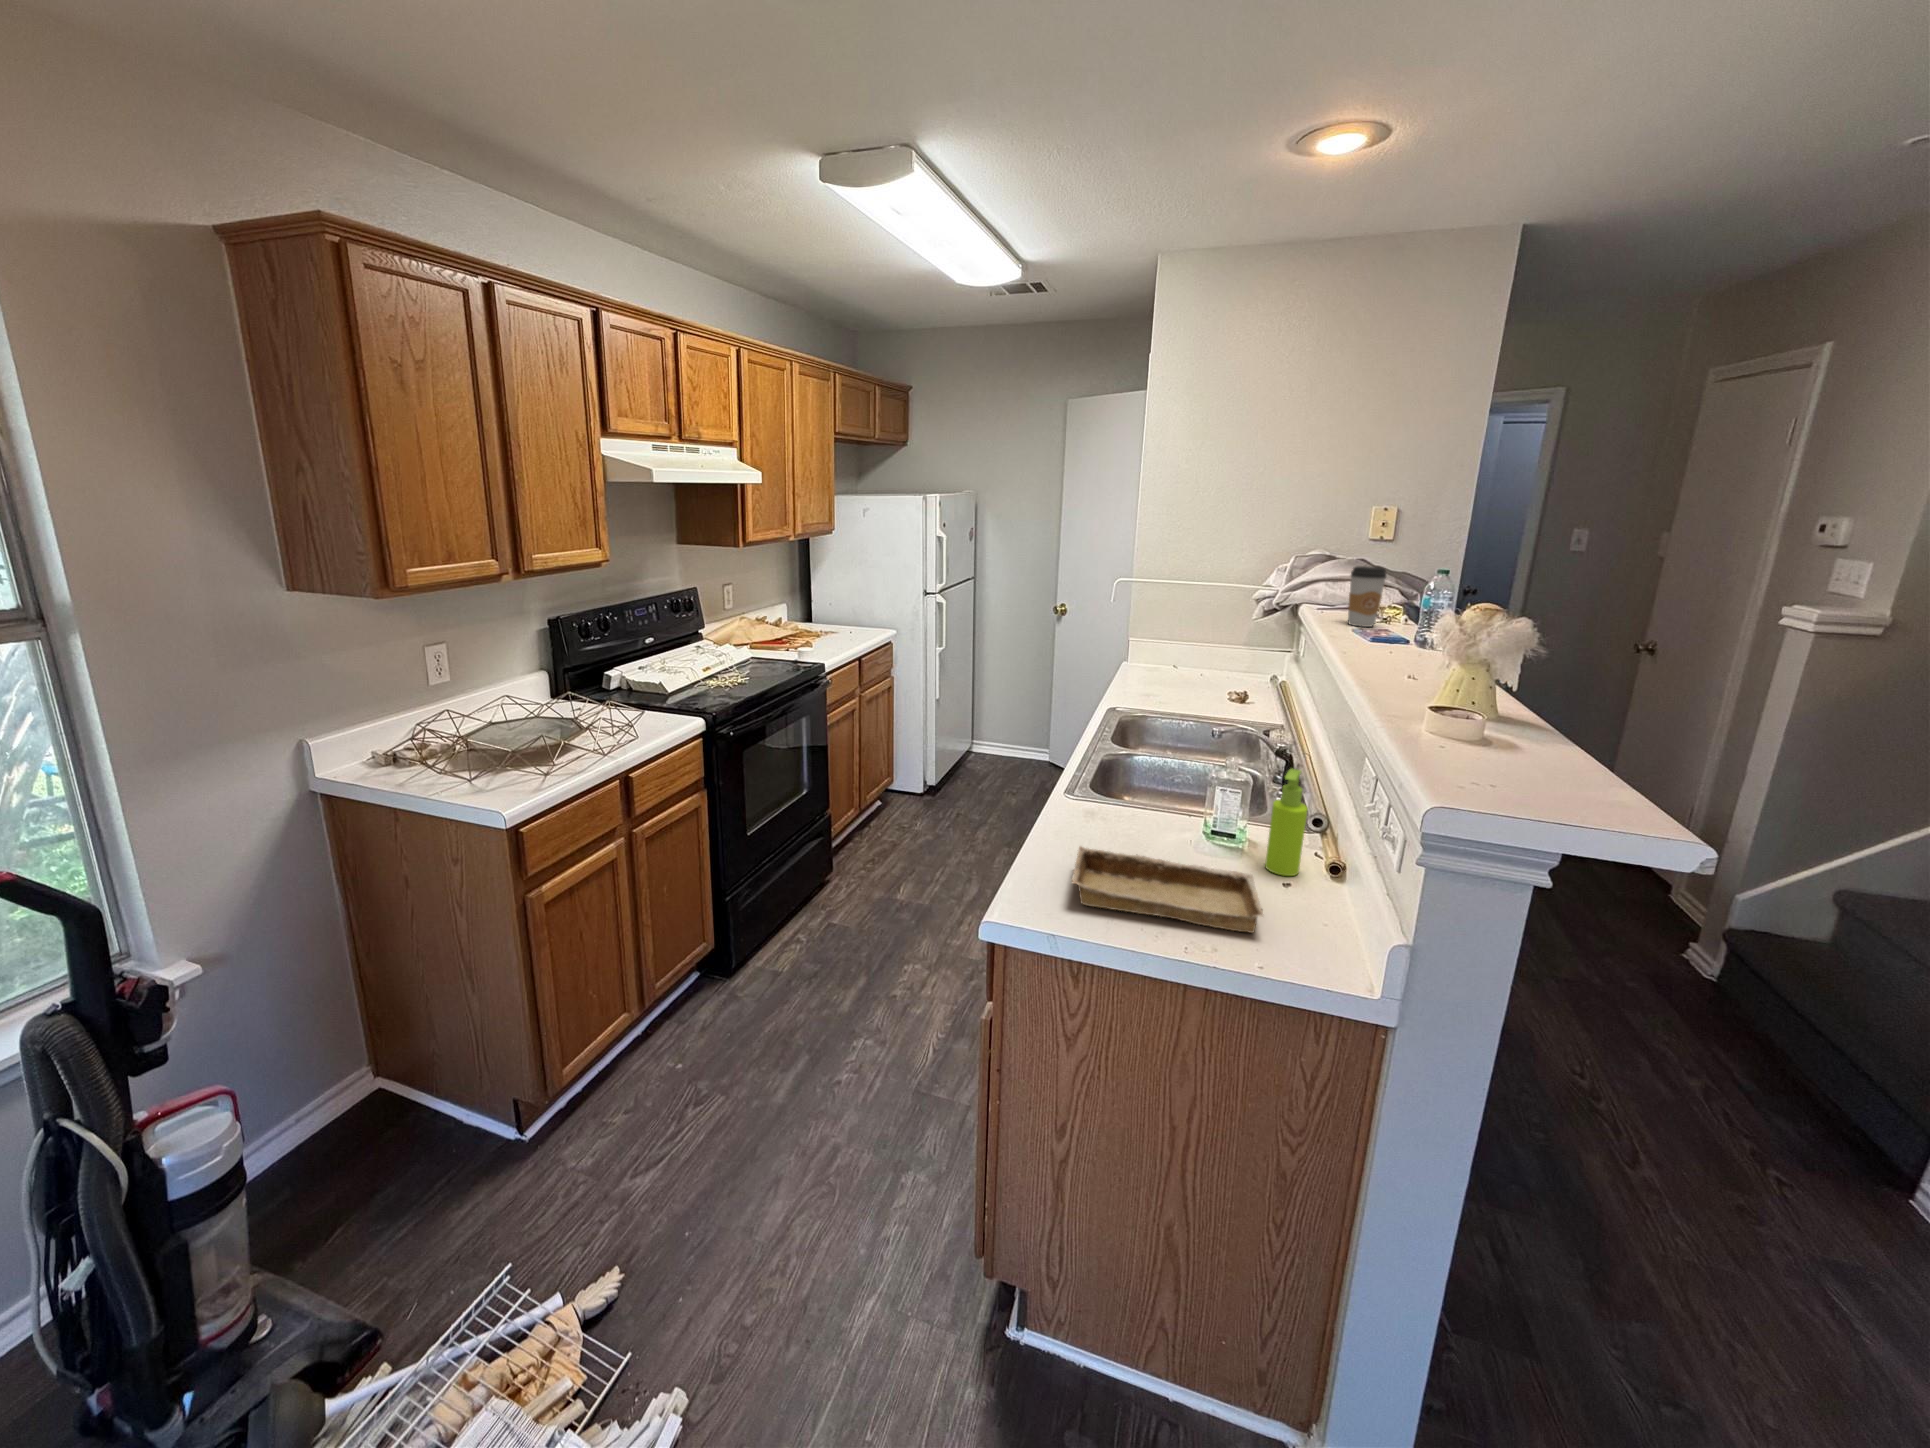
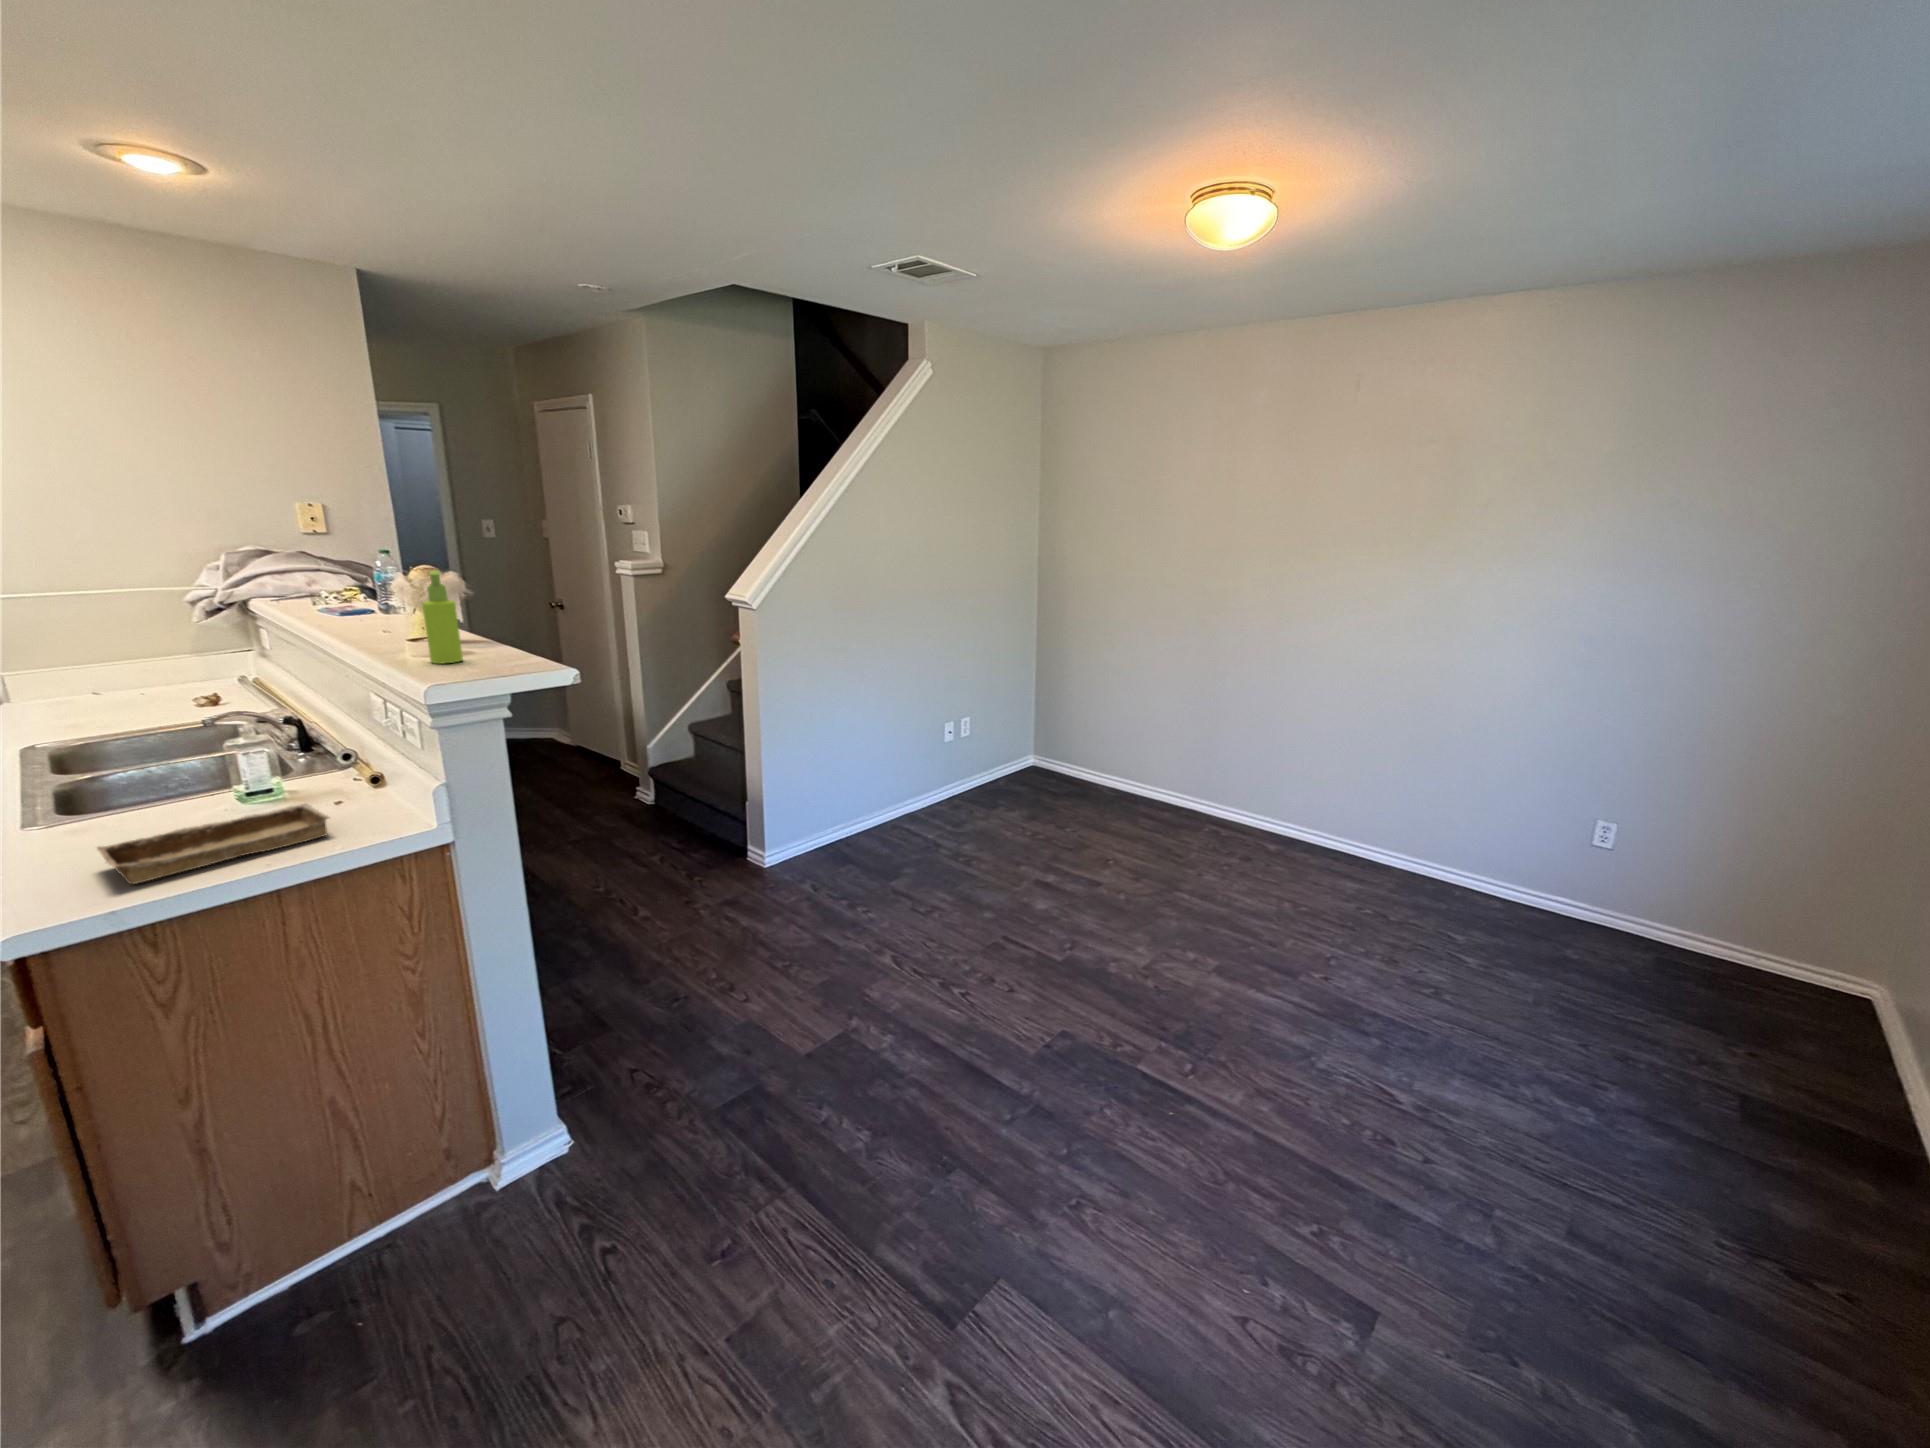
coffee cup: present [1348,566,1386,627] -> none [299,553,339,606]
soap dispenser: present [1265,769,1308,876] -> present [422,570,463,664]

